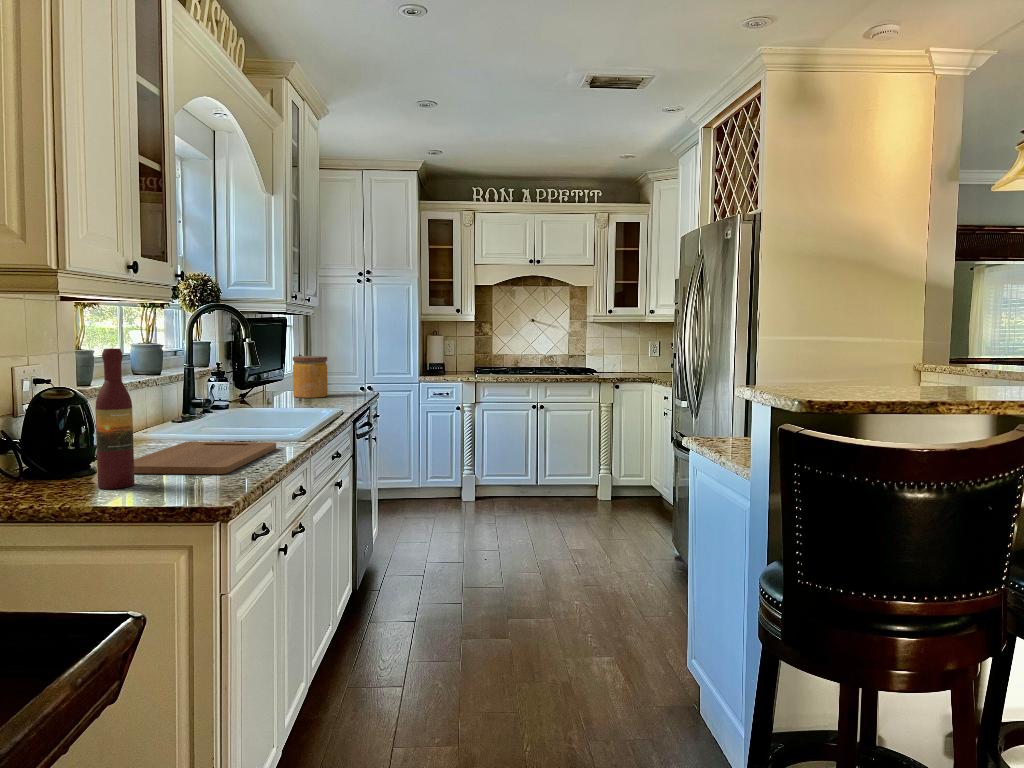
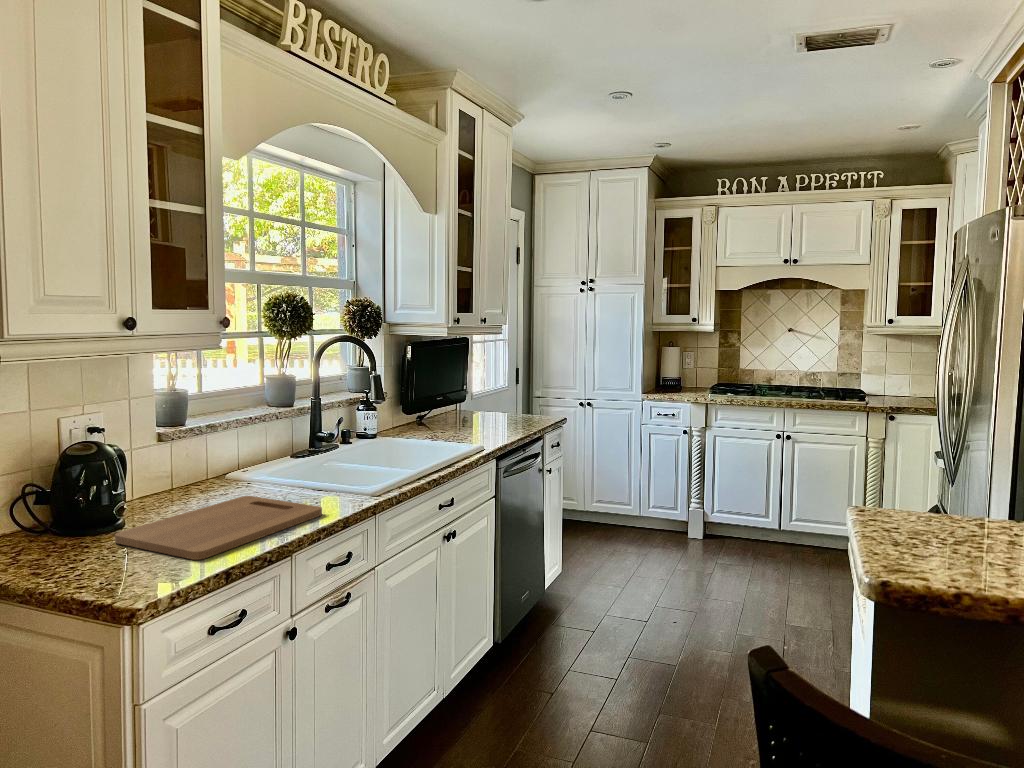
wine bottle: present [95,349,135,489] -> none [48,413,95,573]
jar: present [293,356,328,398] -> none [469,379,505,425]

